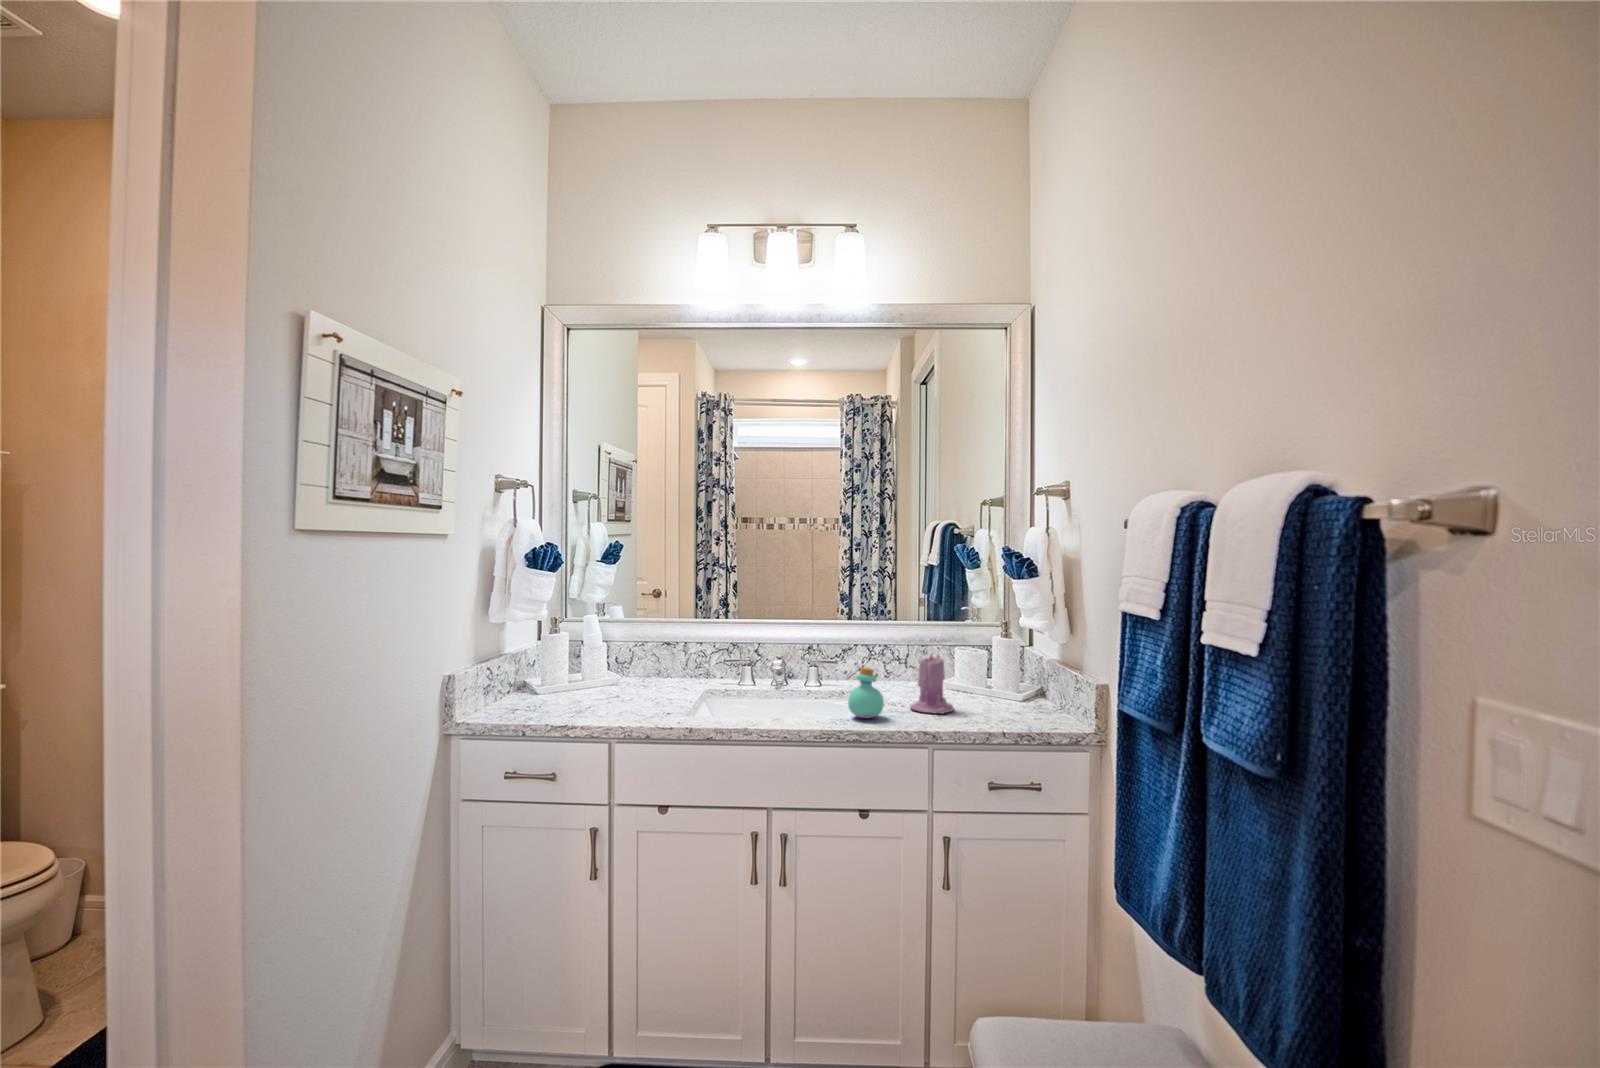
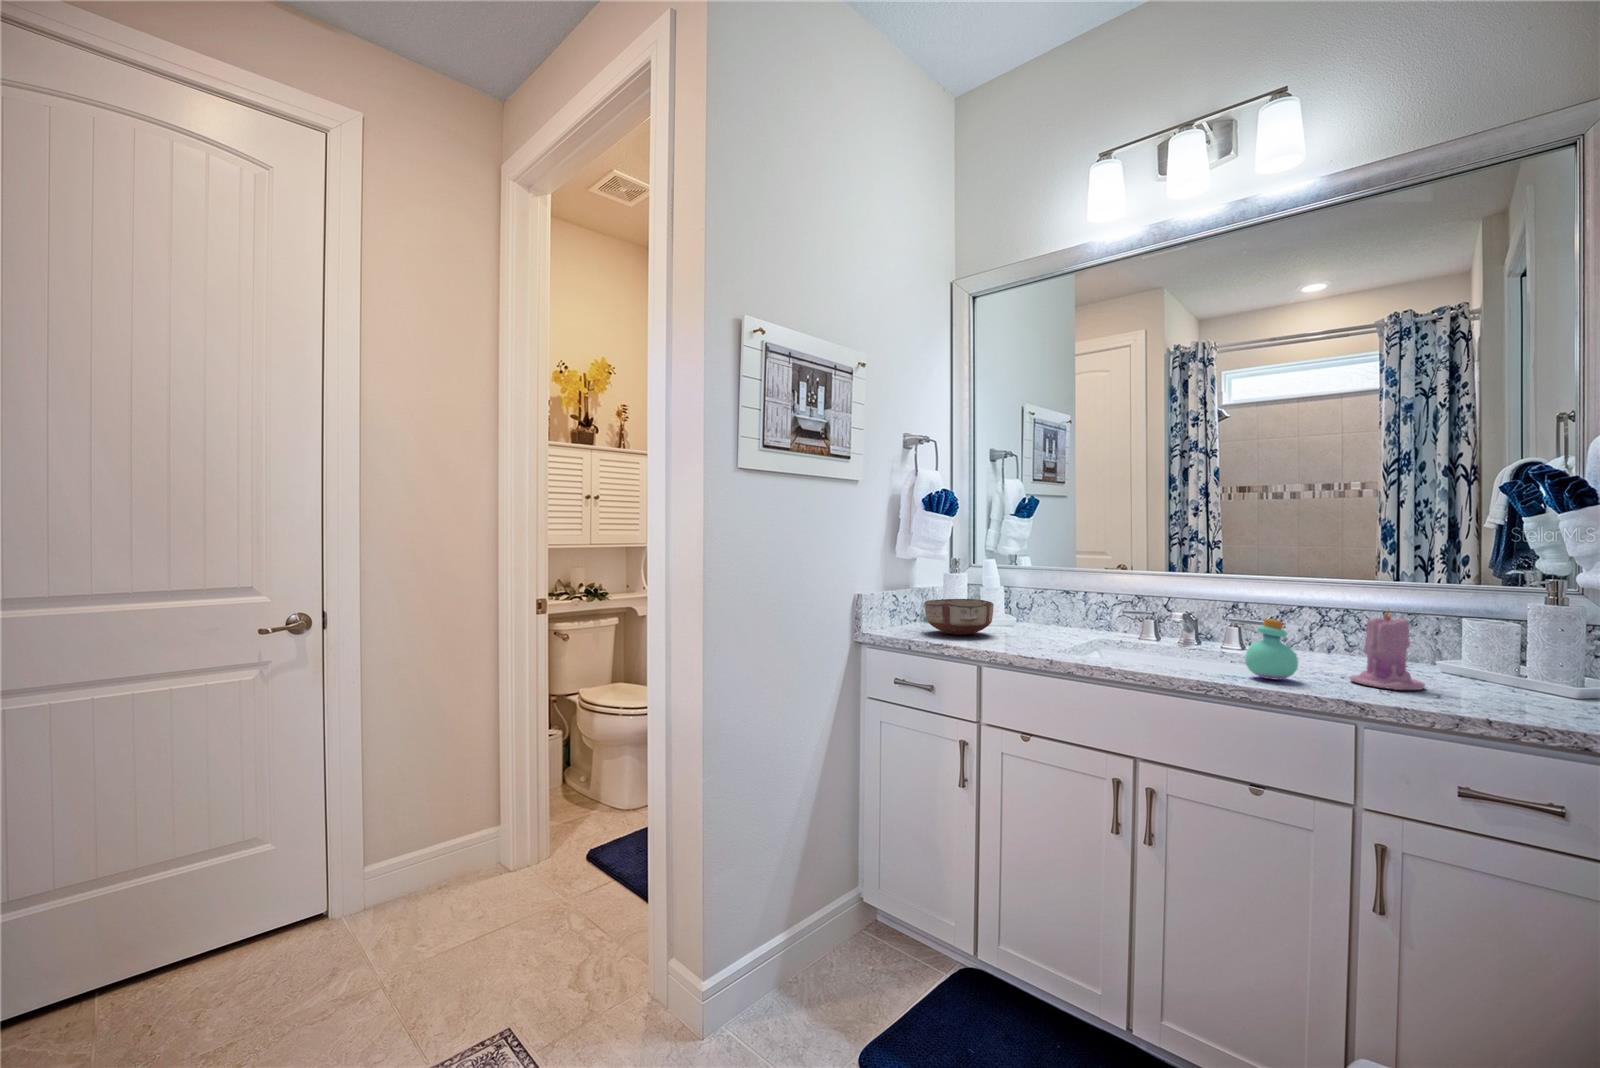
ceramic bowl: none [530,662,608,706] -> present [925,599,994,635]

